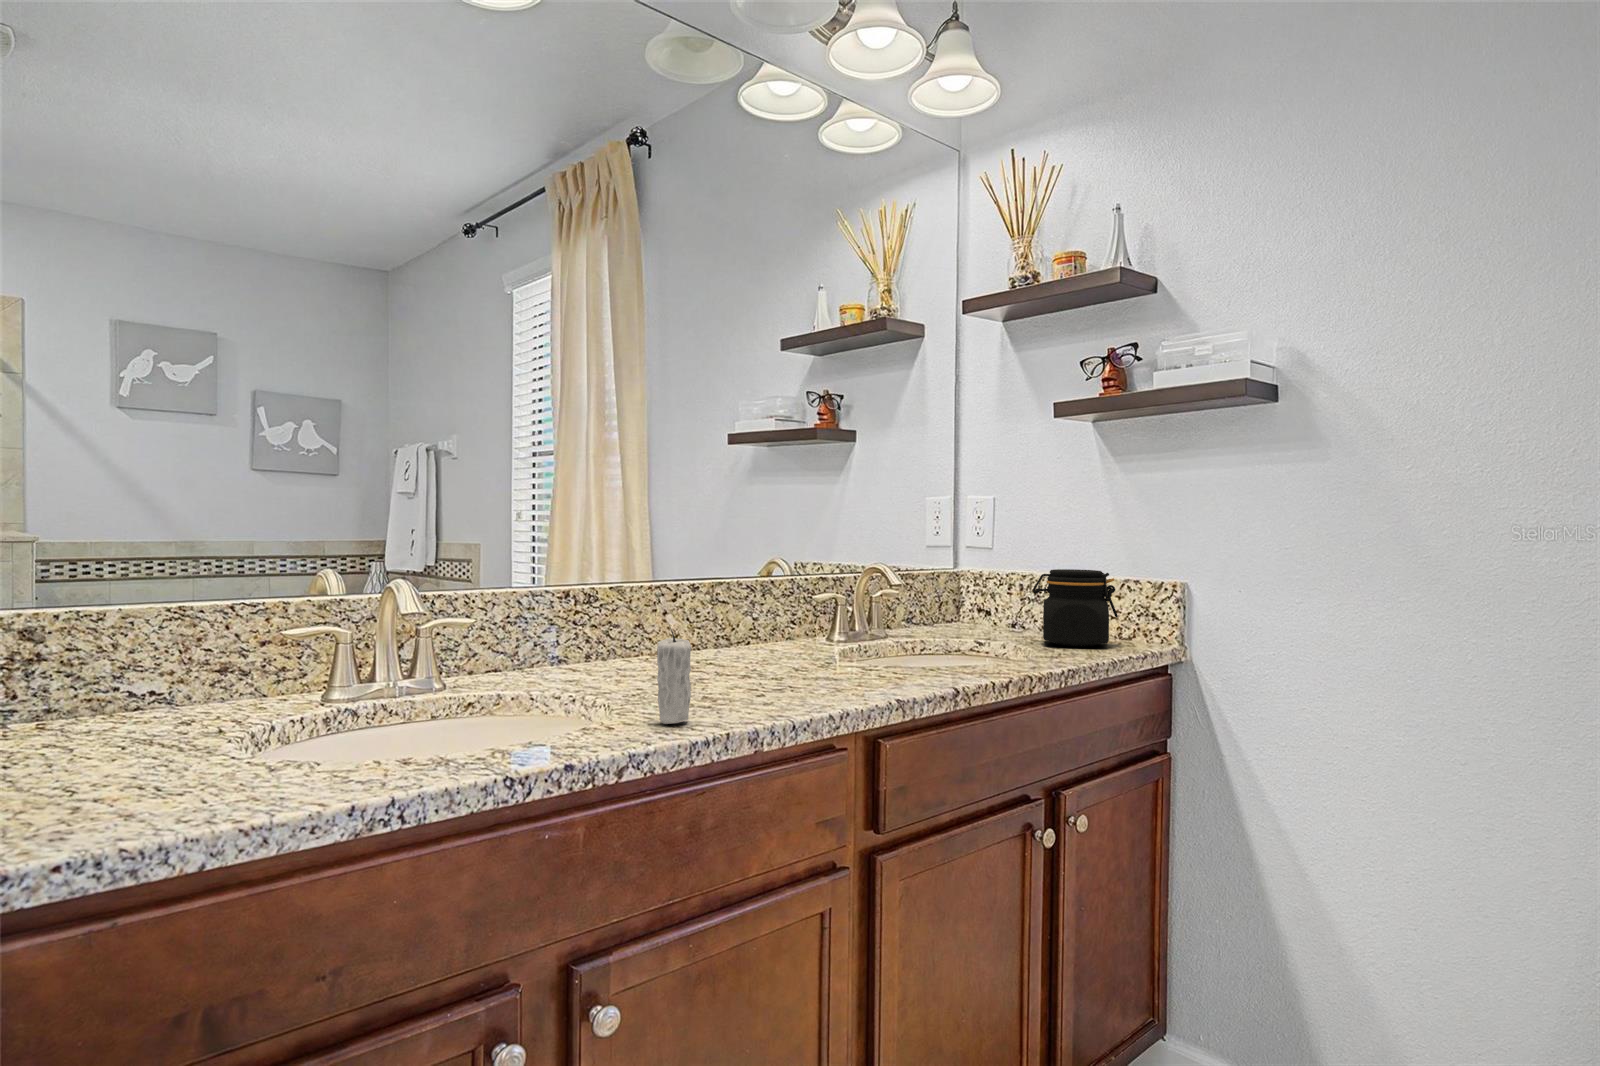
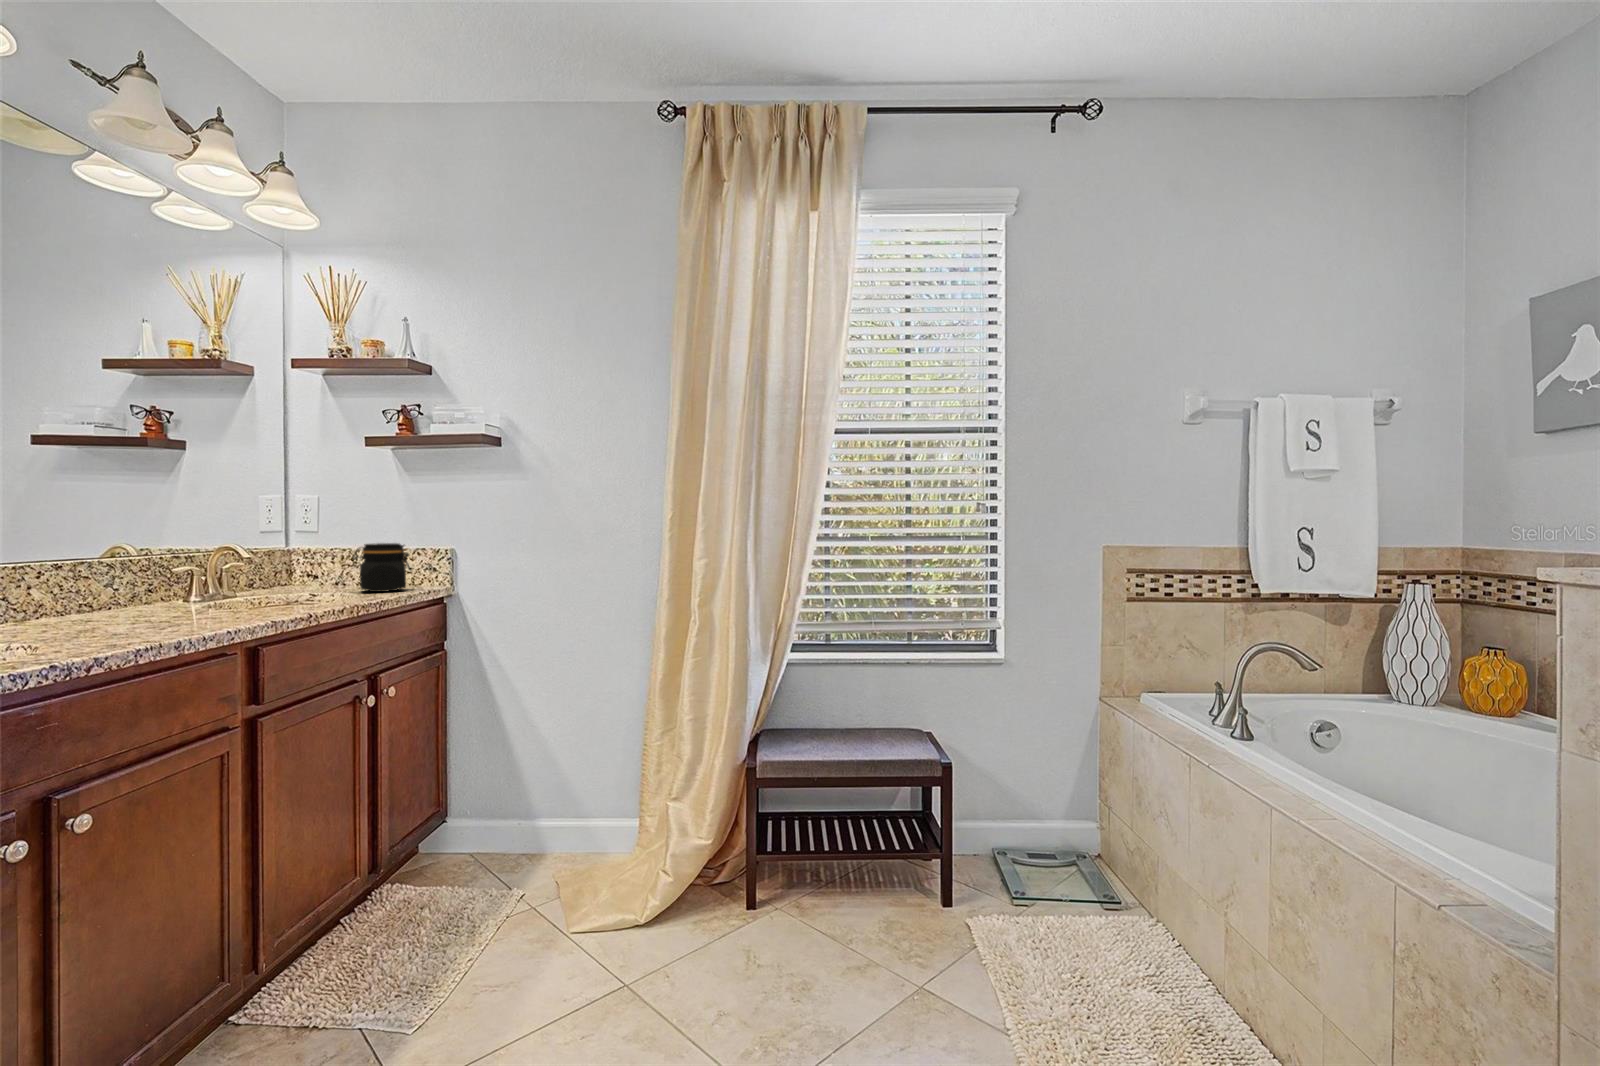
candle: present [657,628,691,724] -> none [91,580,121,646]

